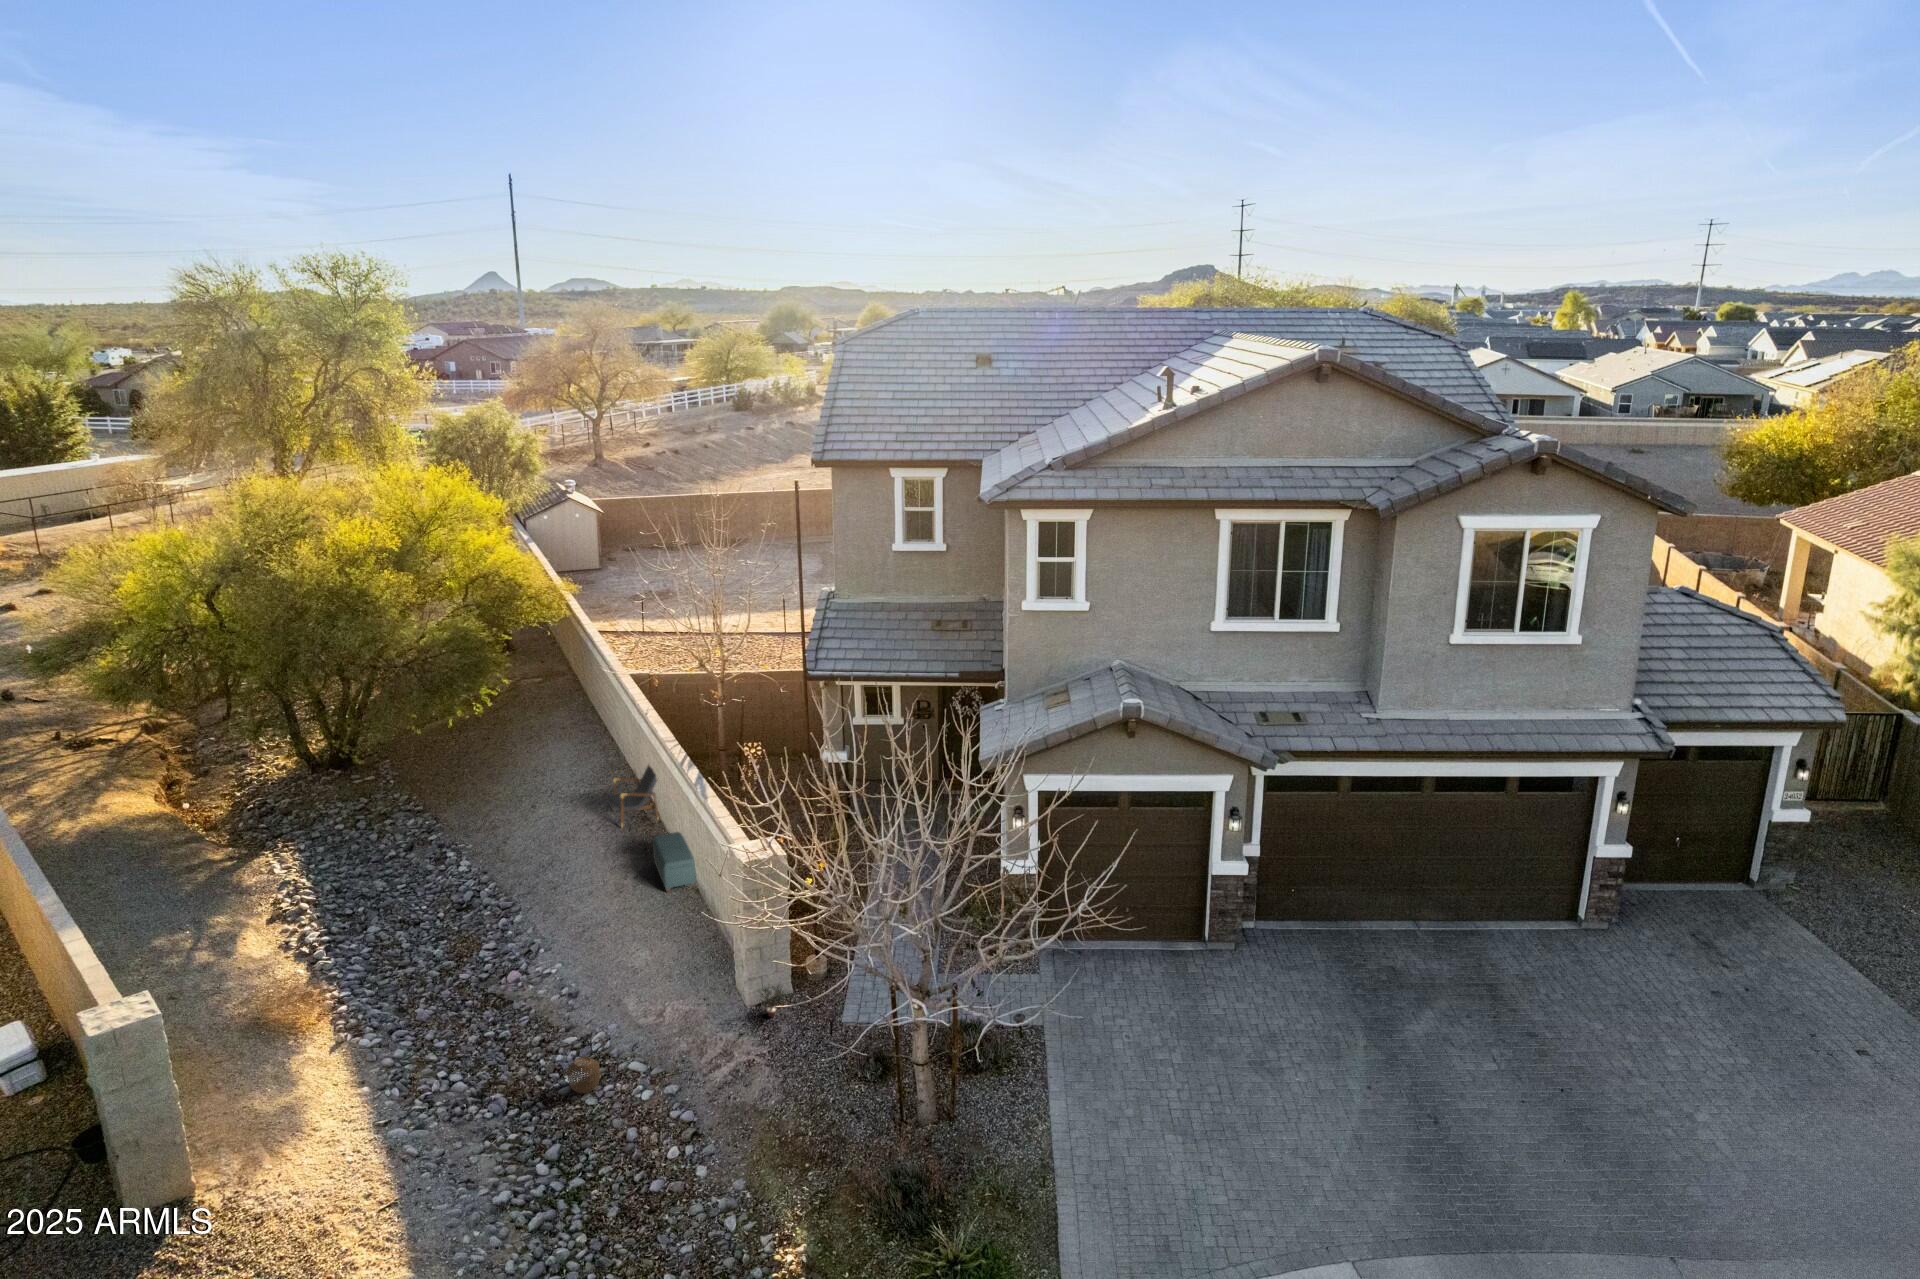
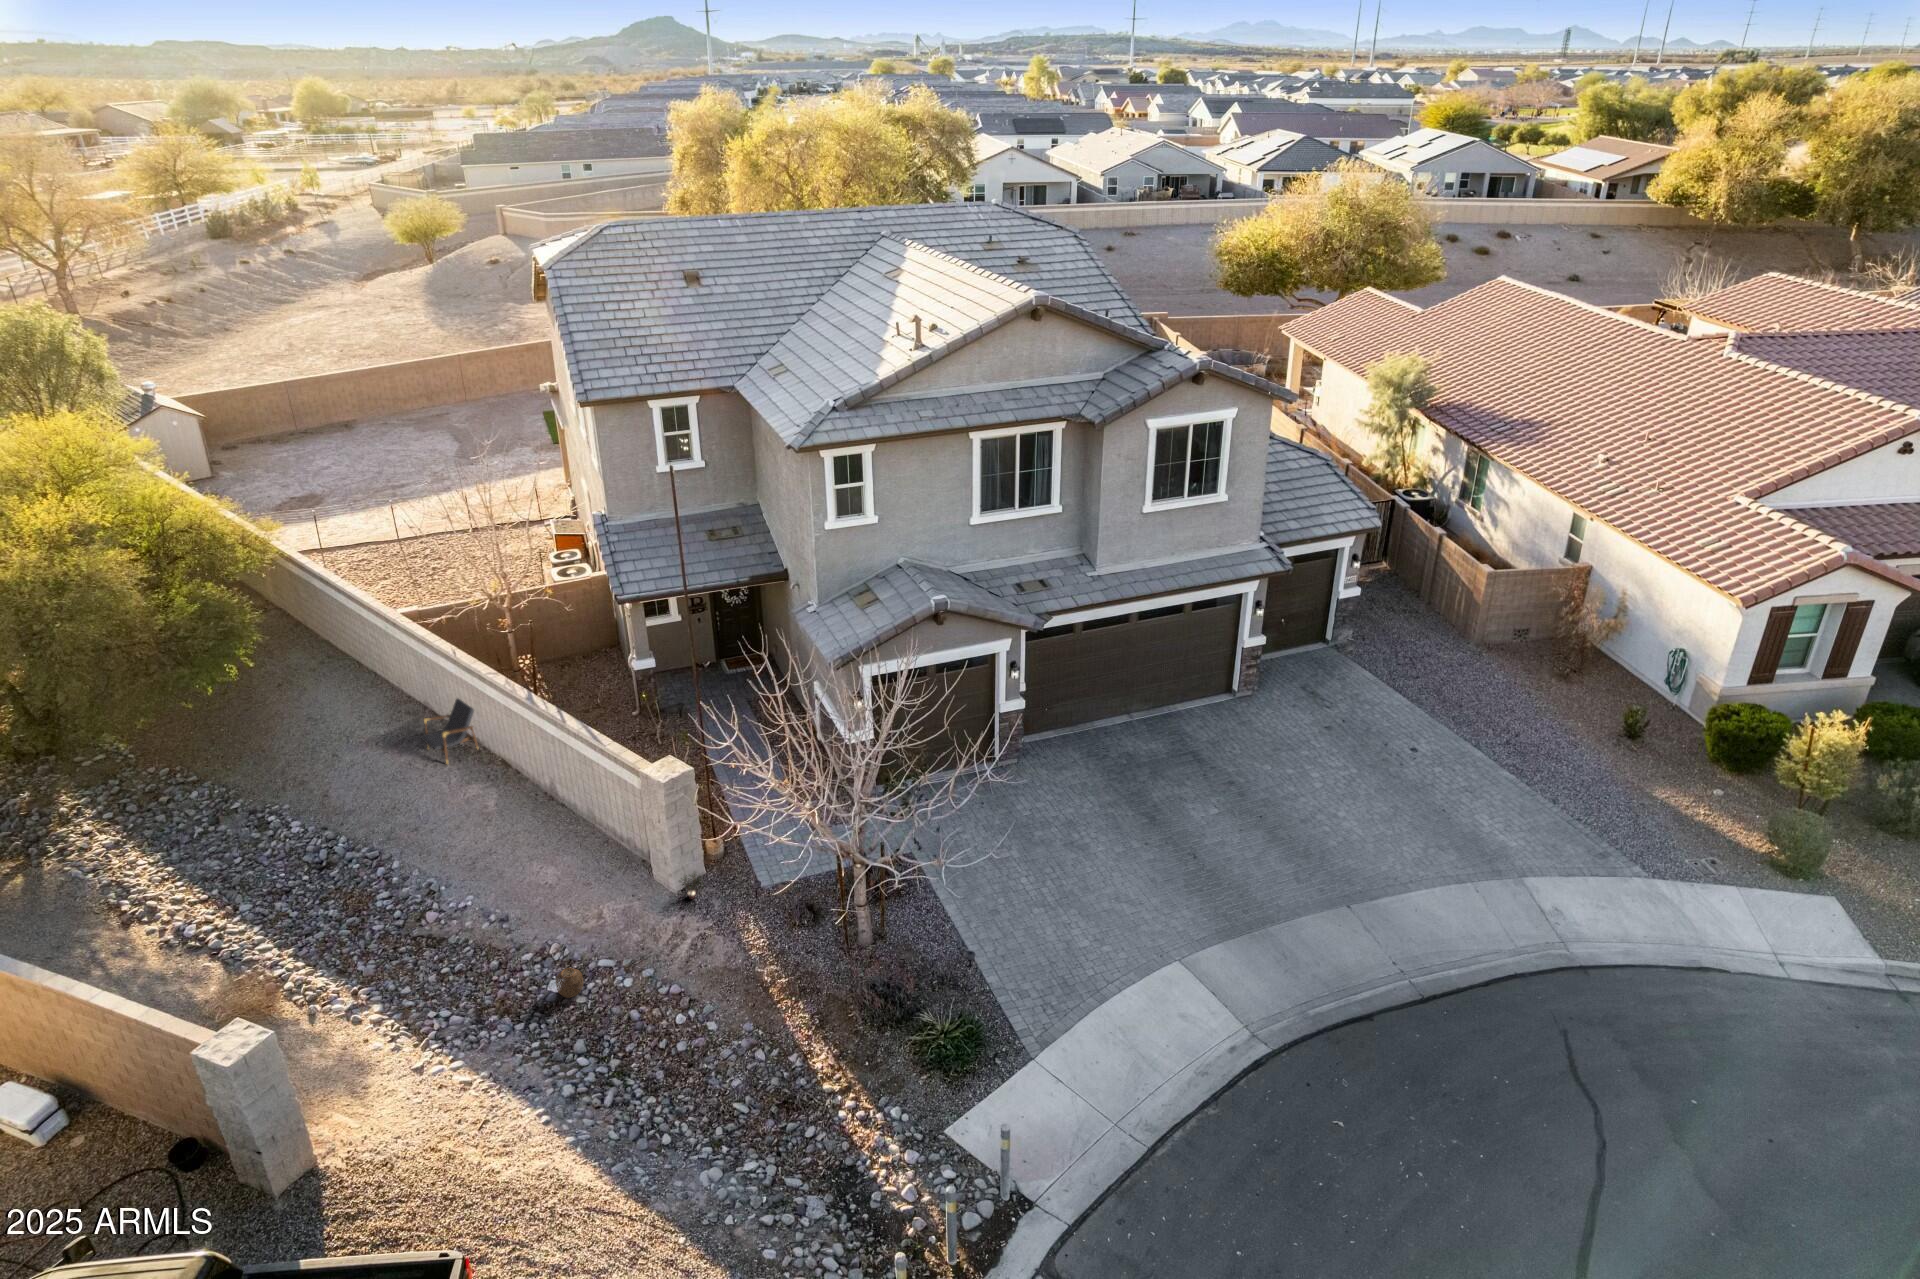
bench: present [652,832,696,892] -> none [499,759,556,815]

